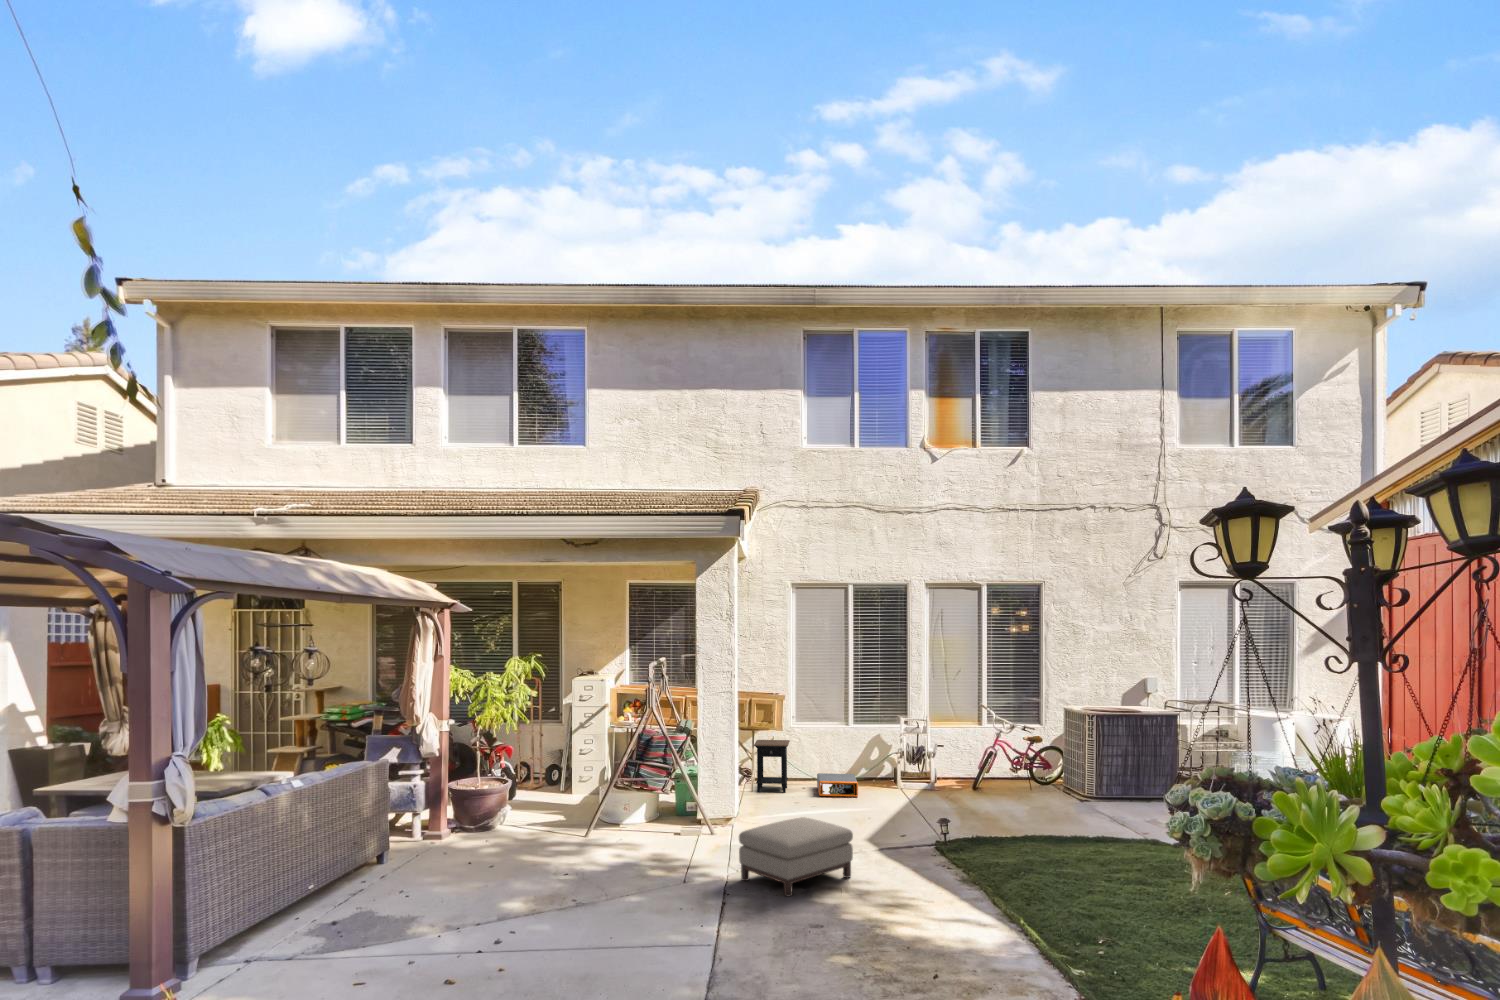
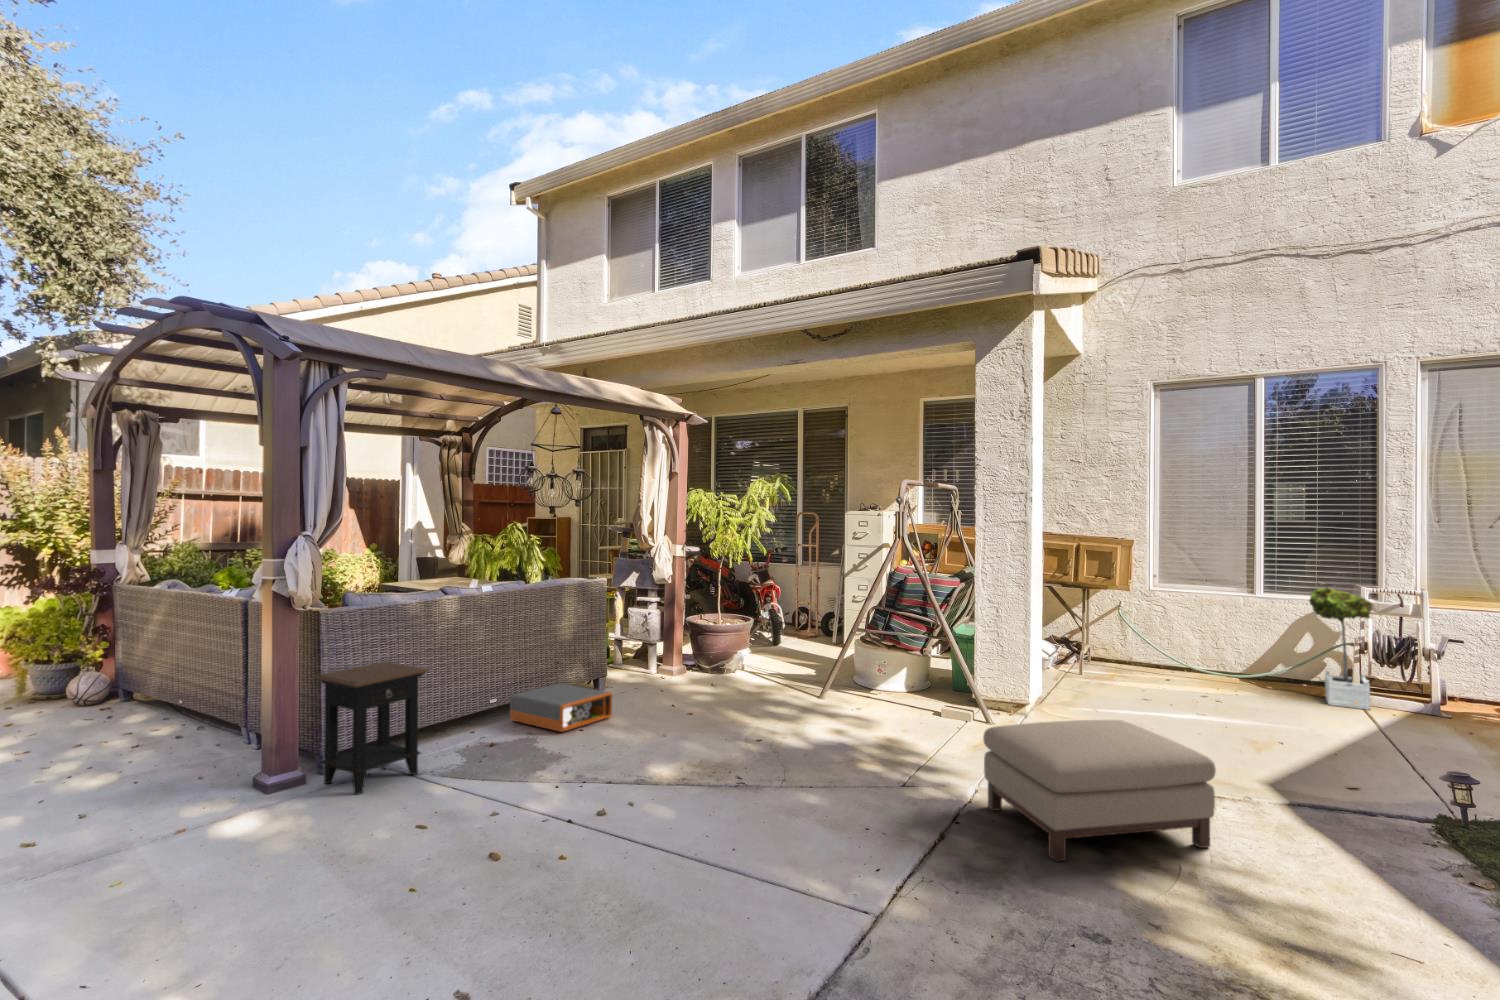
potted tree: none [876,718,907,794] -> present [1309,587,1373,710]
side table: present [754,740,790,793] -> present [315,662,428,794]
storage box: present [817,773,858,797] -> present [510,683,612,732]

